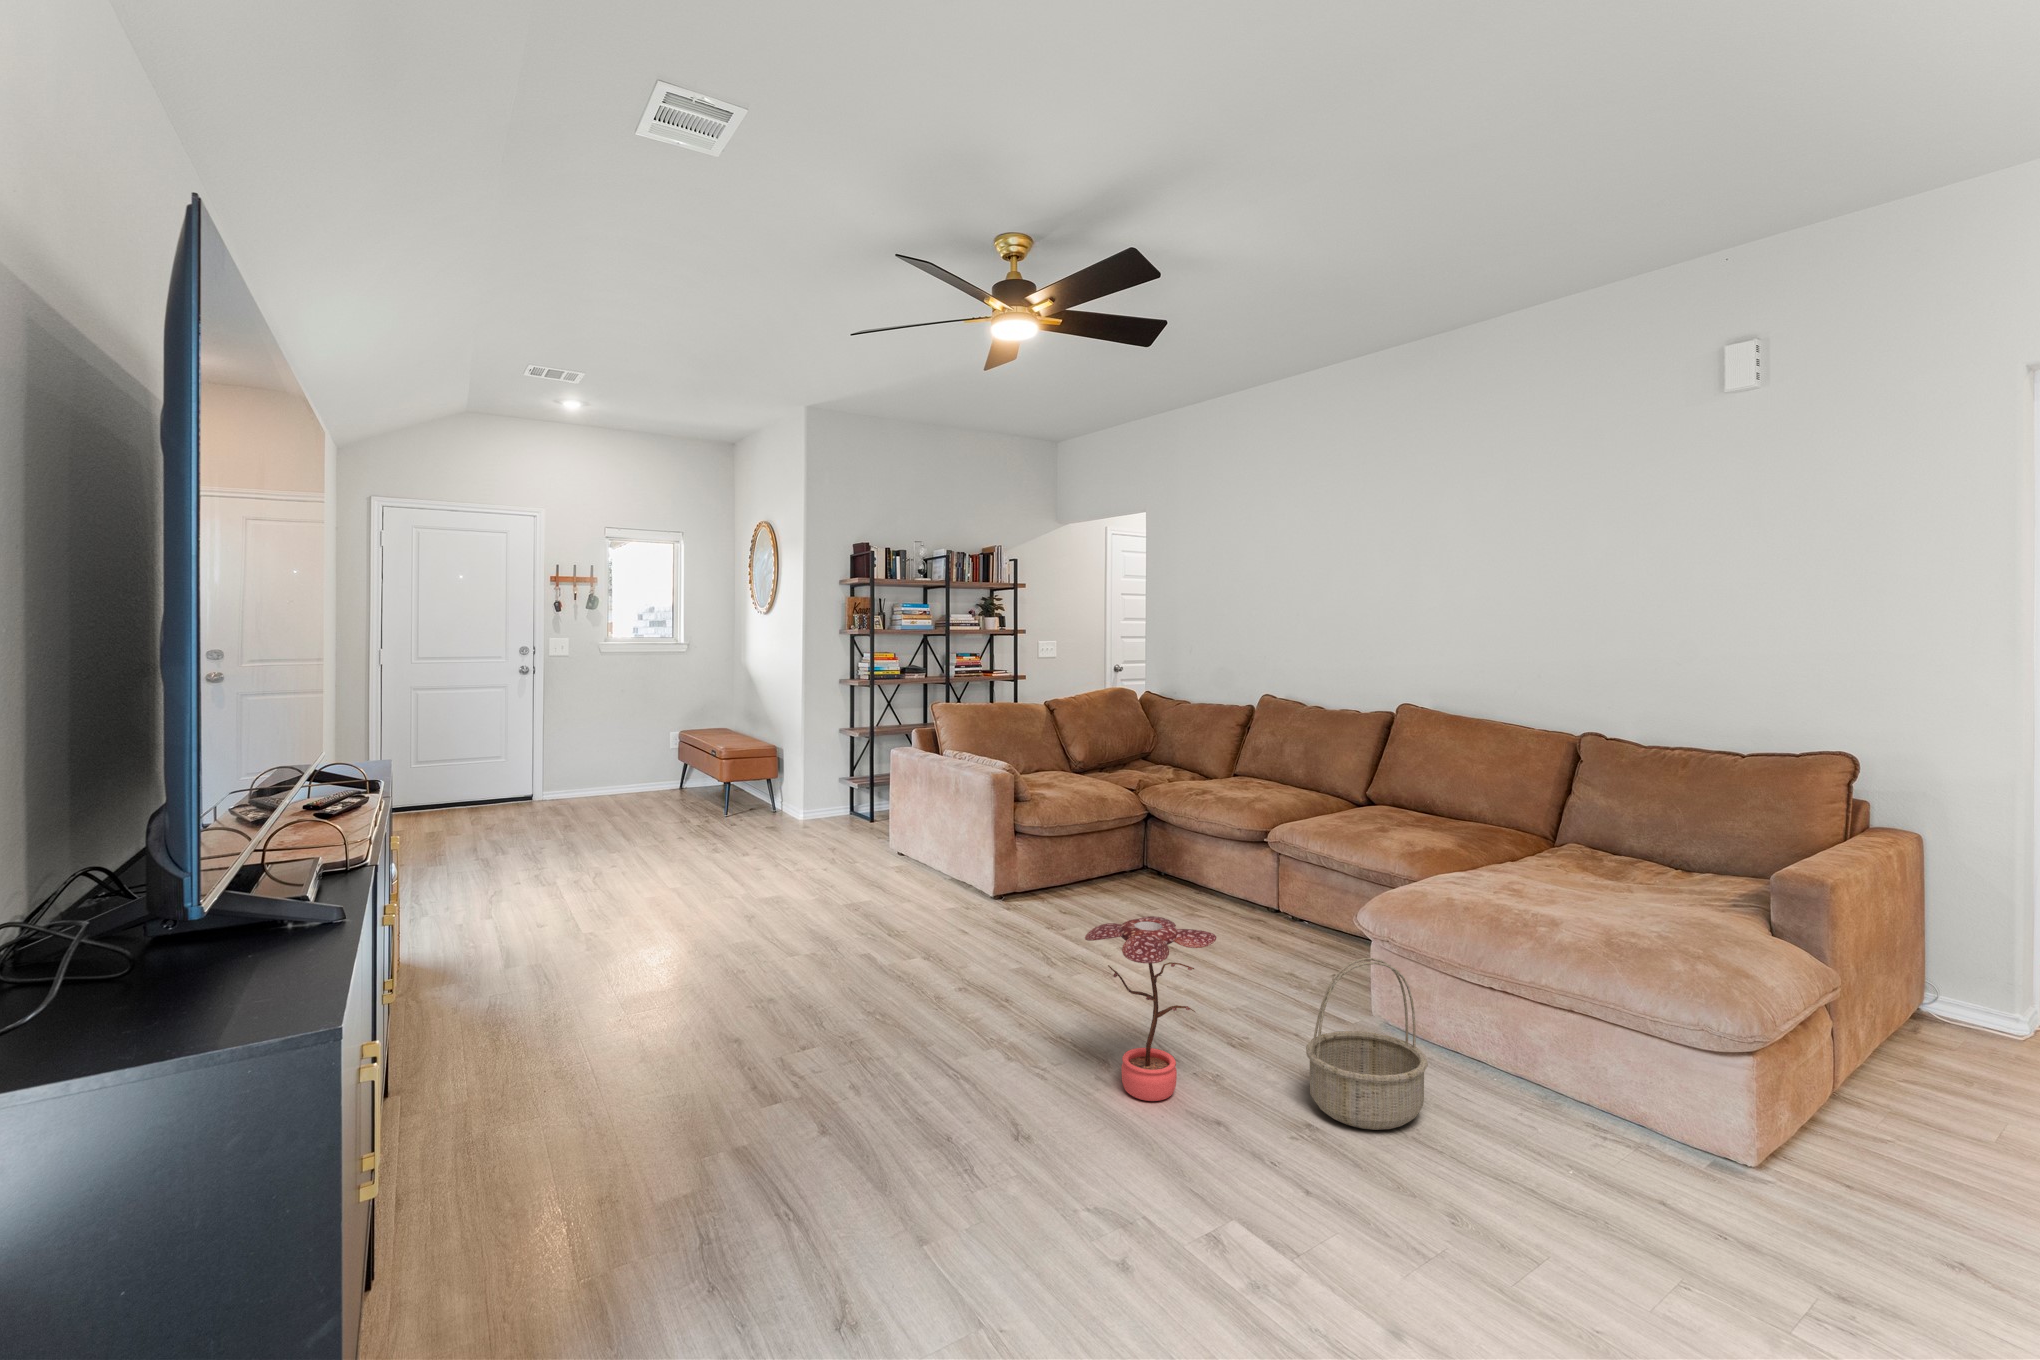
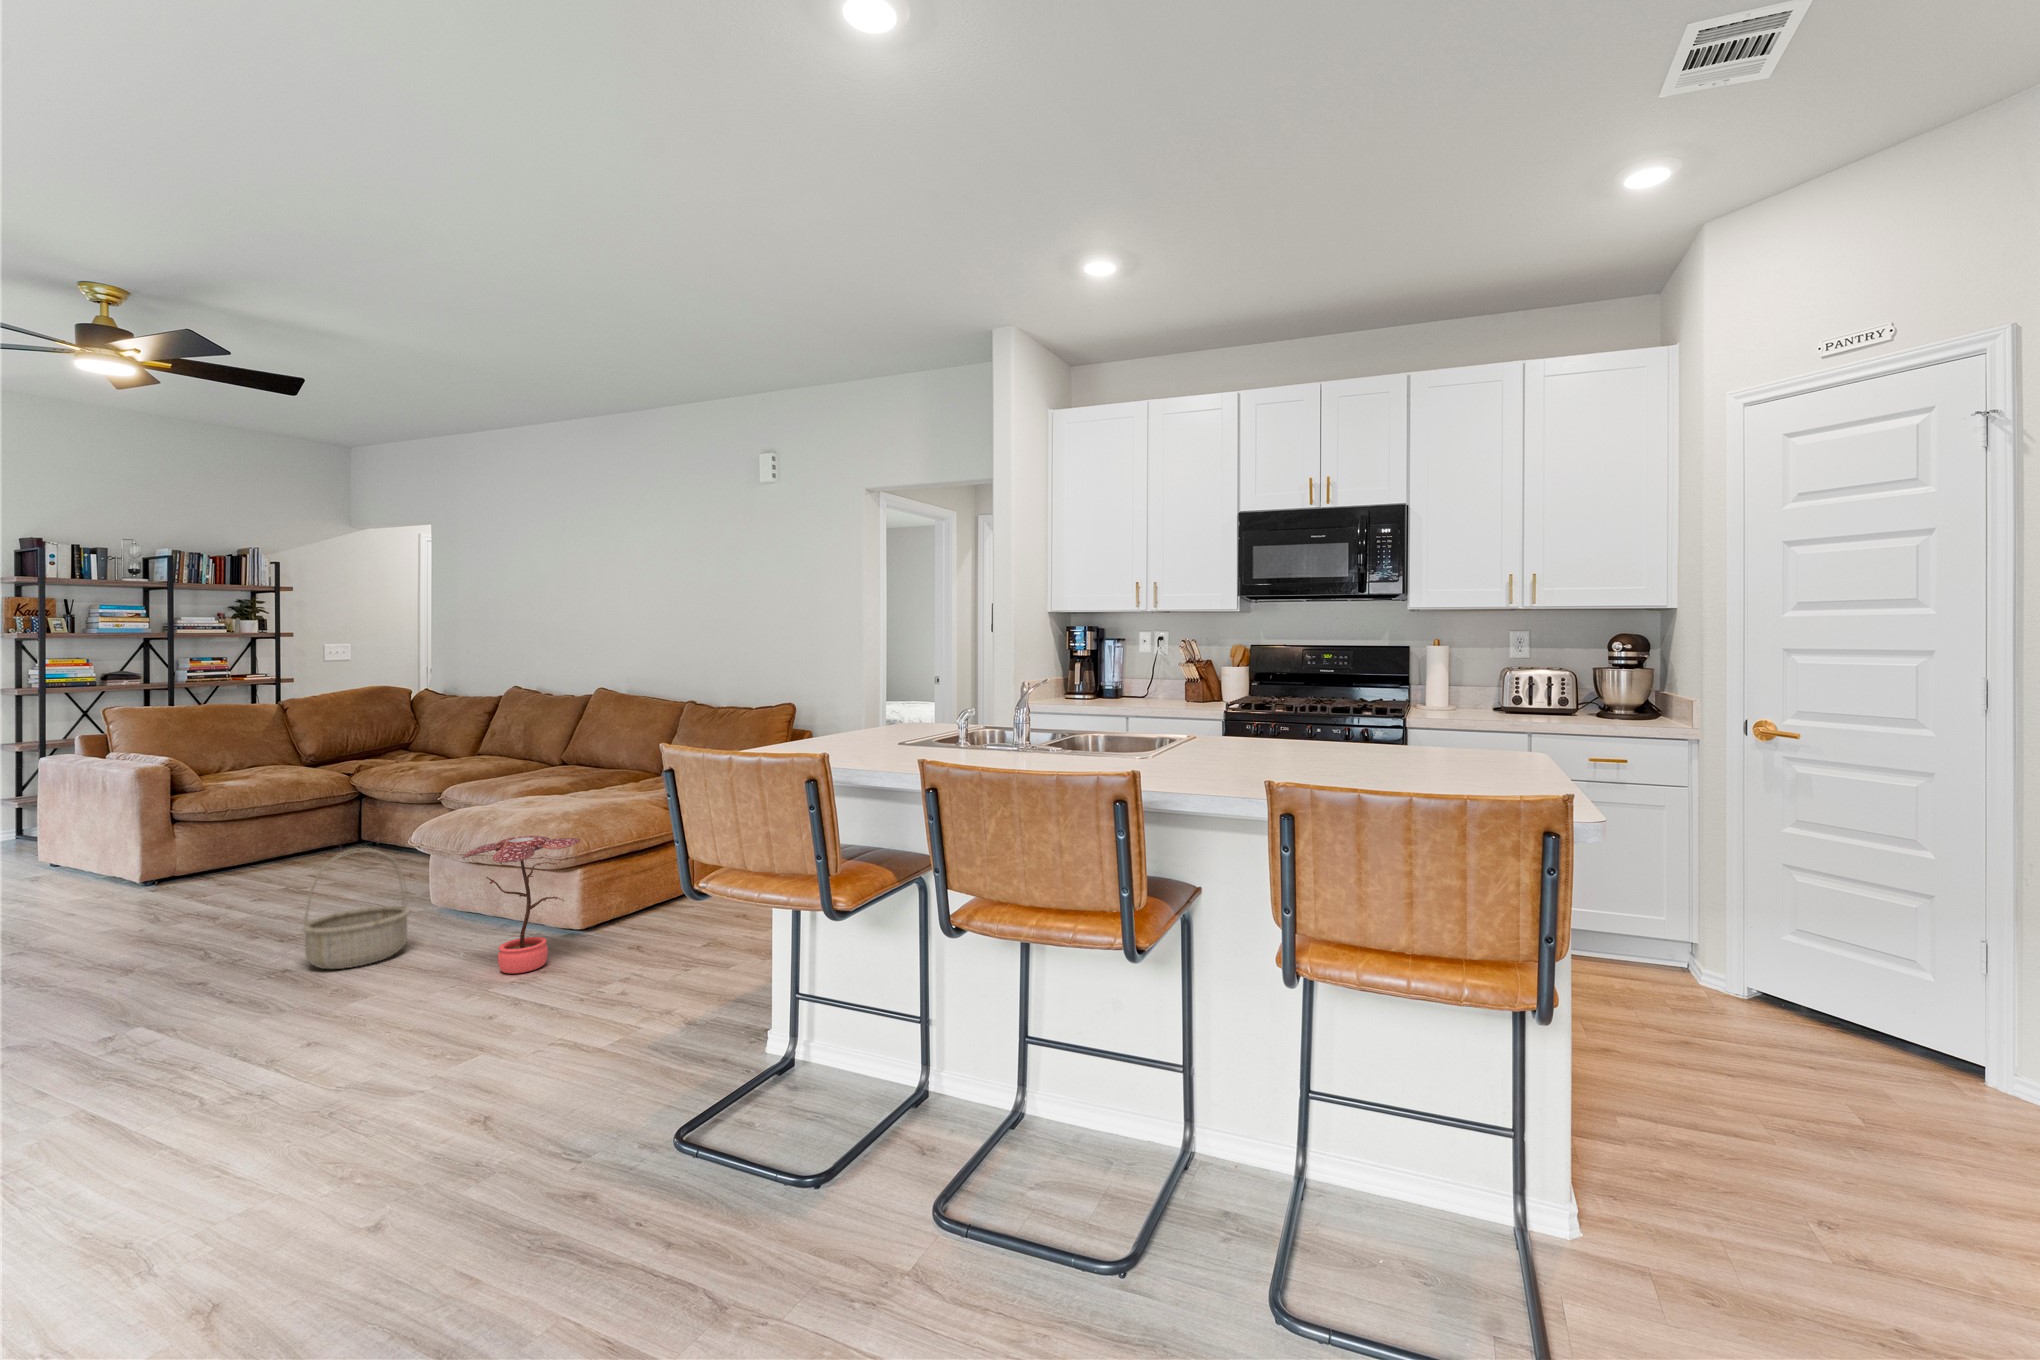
potted plant: present [1085,916,1216,1101] -> present [463,836,580,974]

